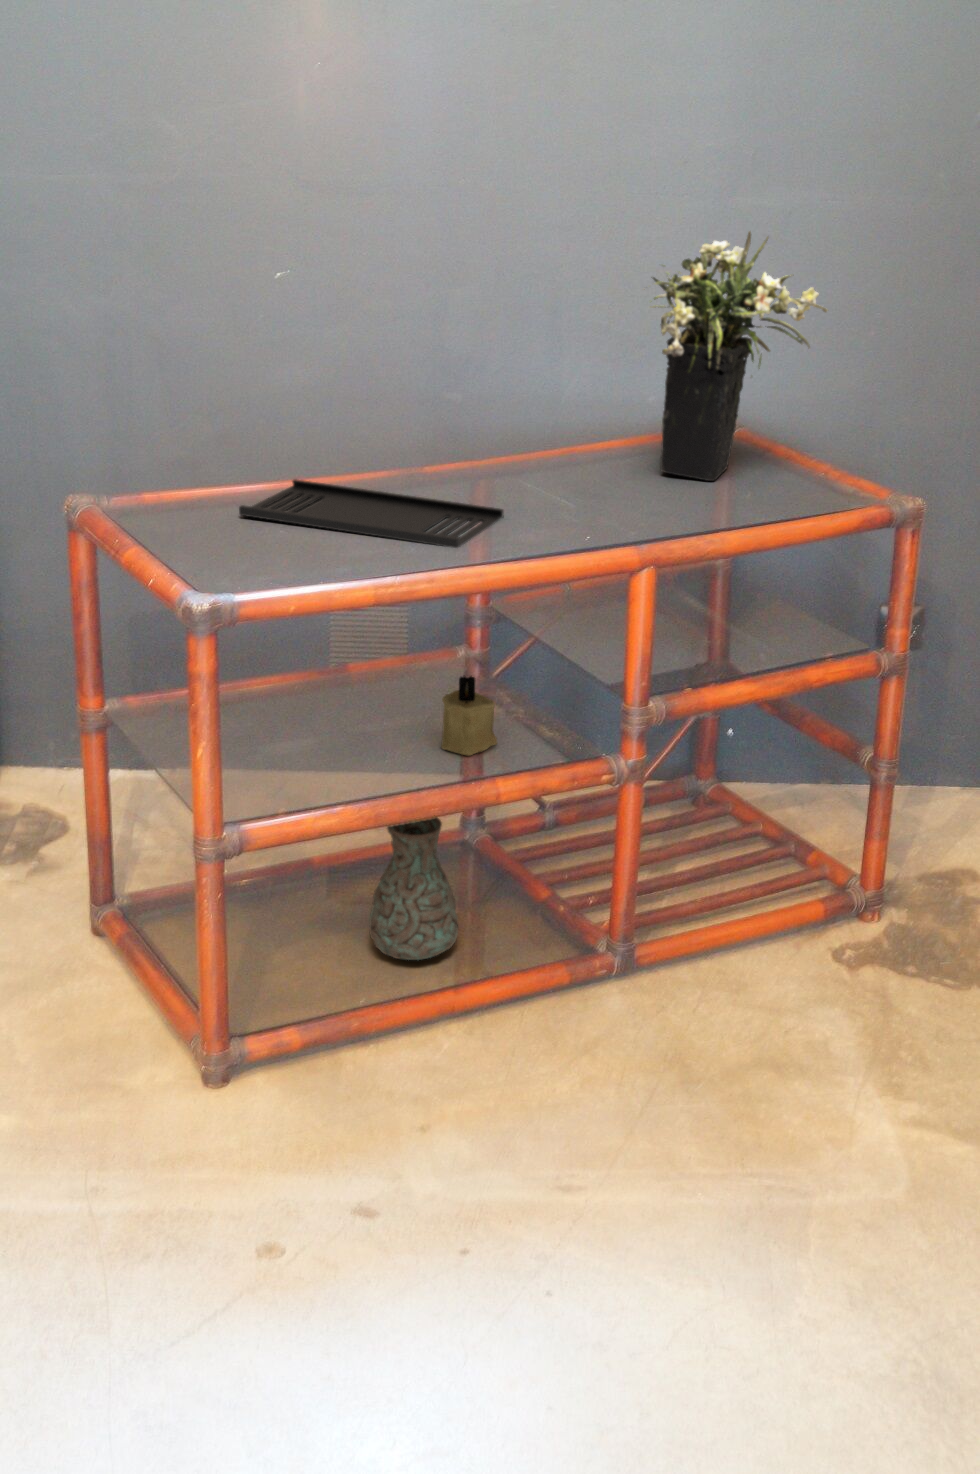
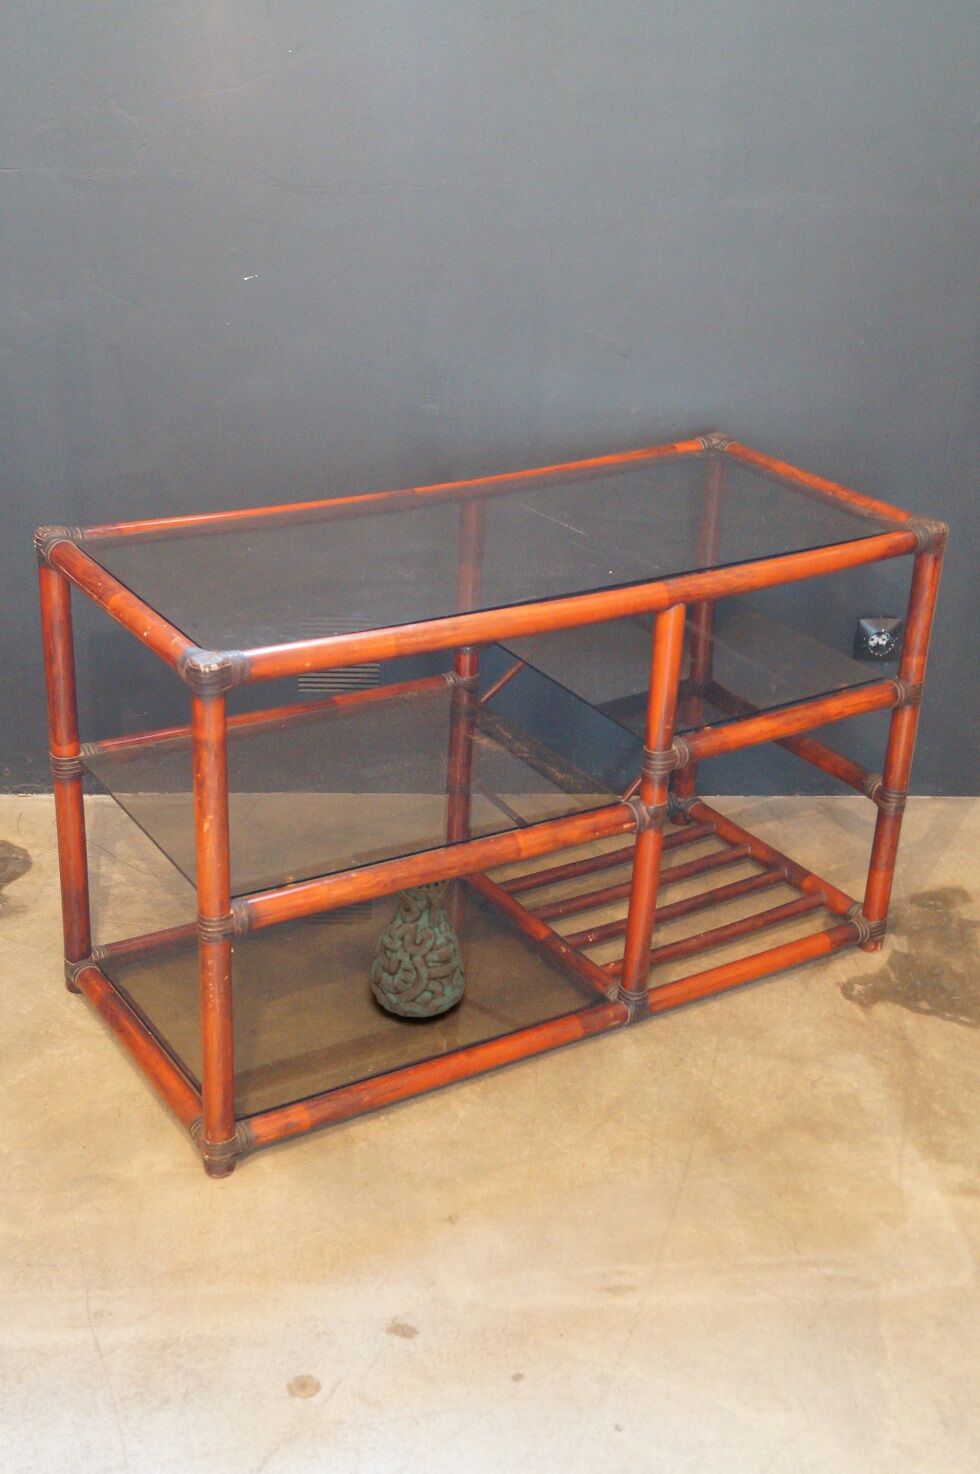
flower arrangement: present [652,231,828,481] -> none [649,240,845,504]
tray: present [239,479,504,548] -> none [229,504,516,586]
candle: present [441,676,497,756] -> none [450,717,509,804]

